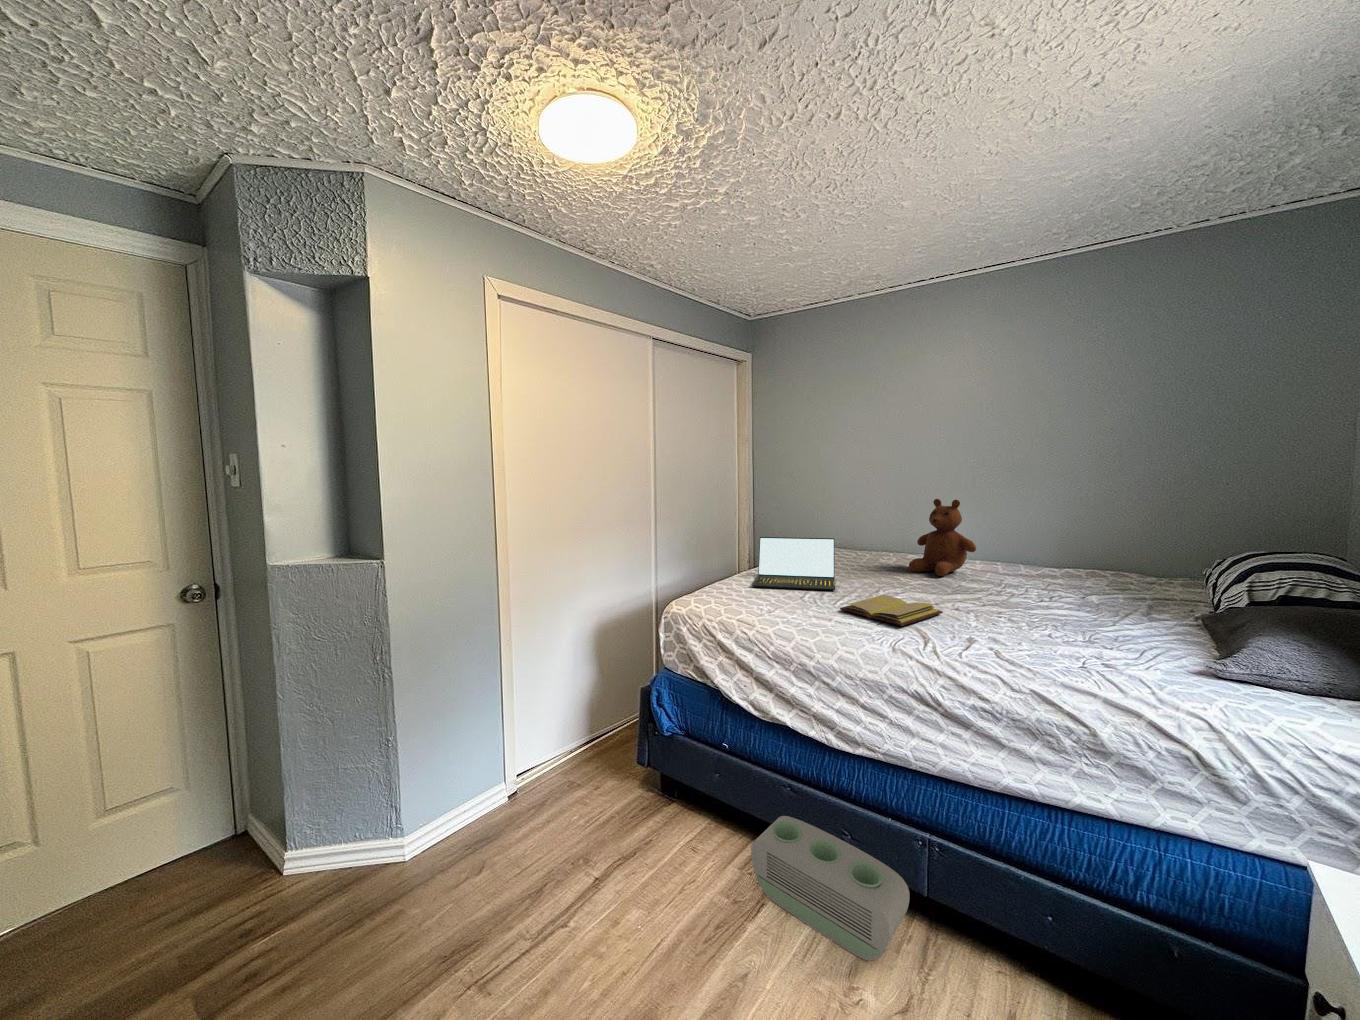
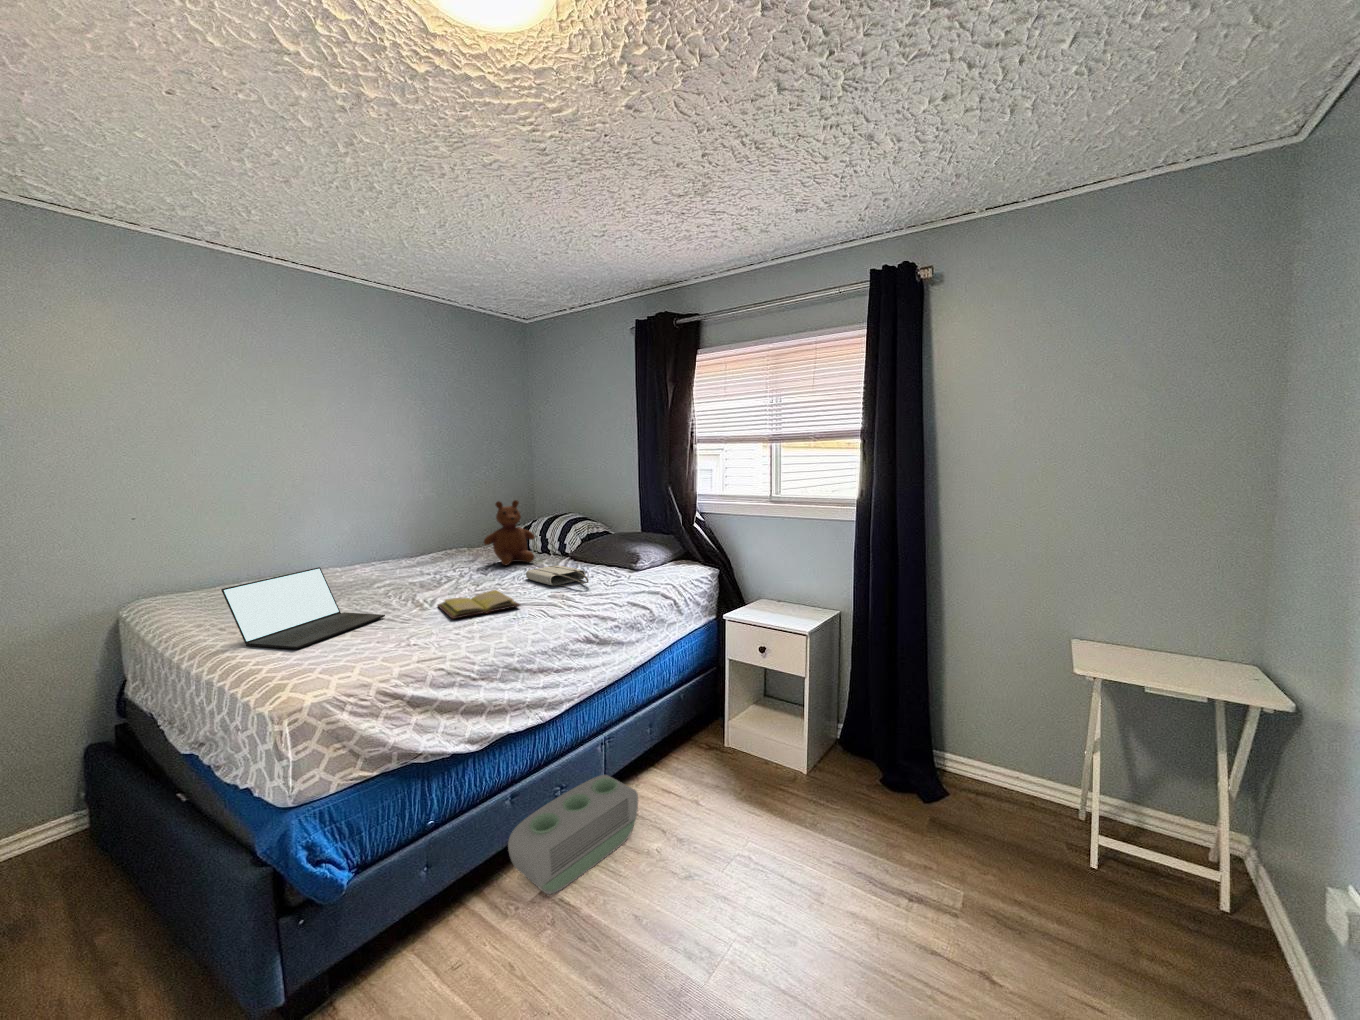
teddy bear: present [909,499,976,576] -> present [484,500,535,565]
tote bag: none [1016,604,1102,643] -> present [526,566,589,586]

